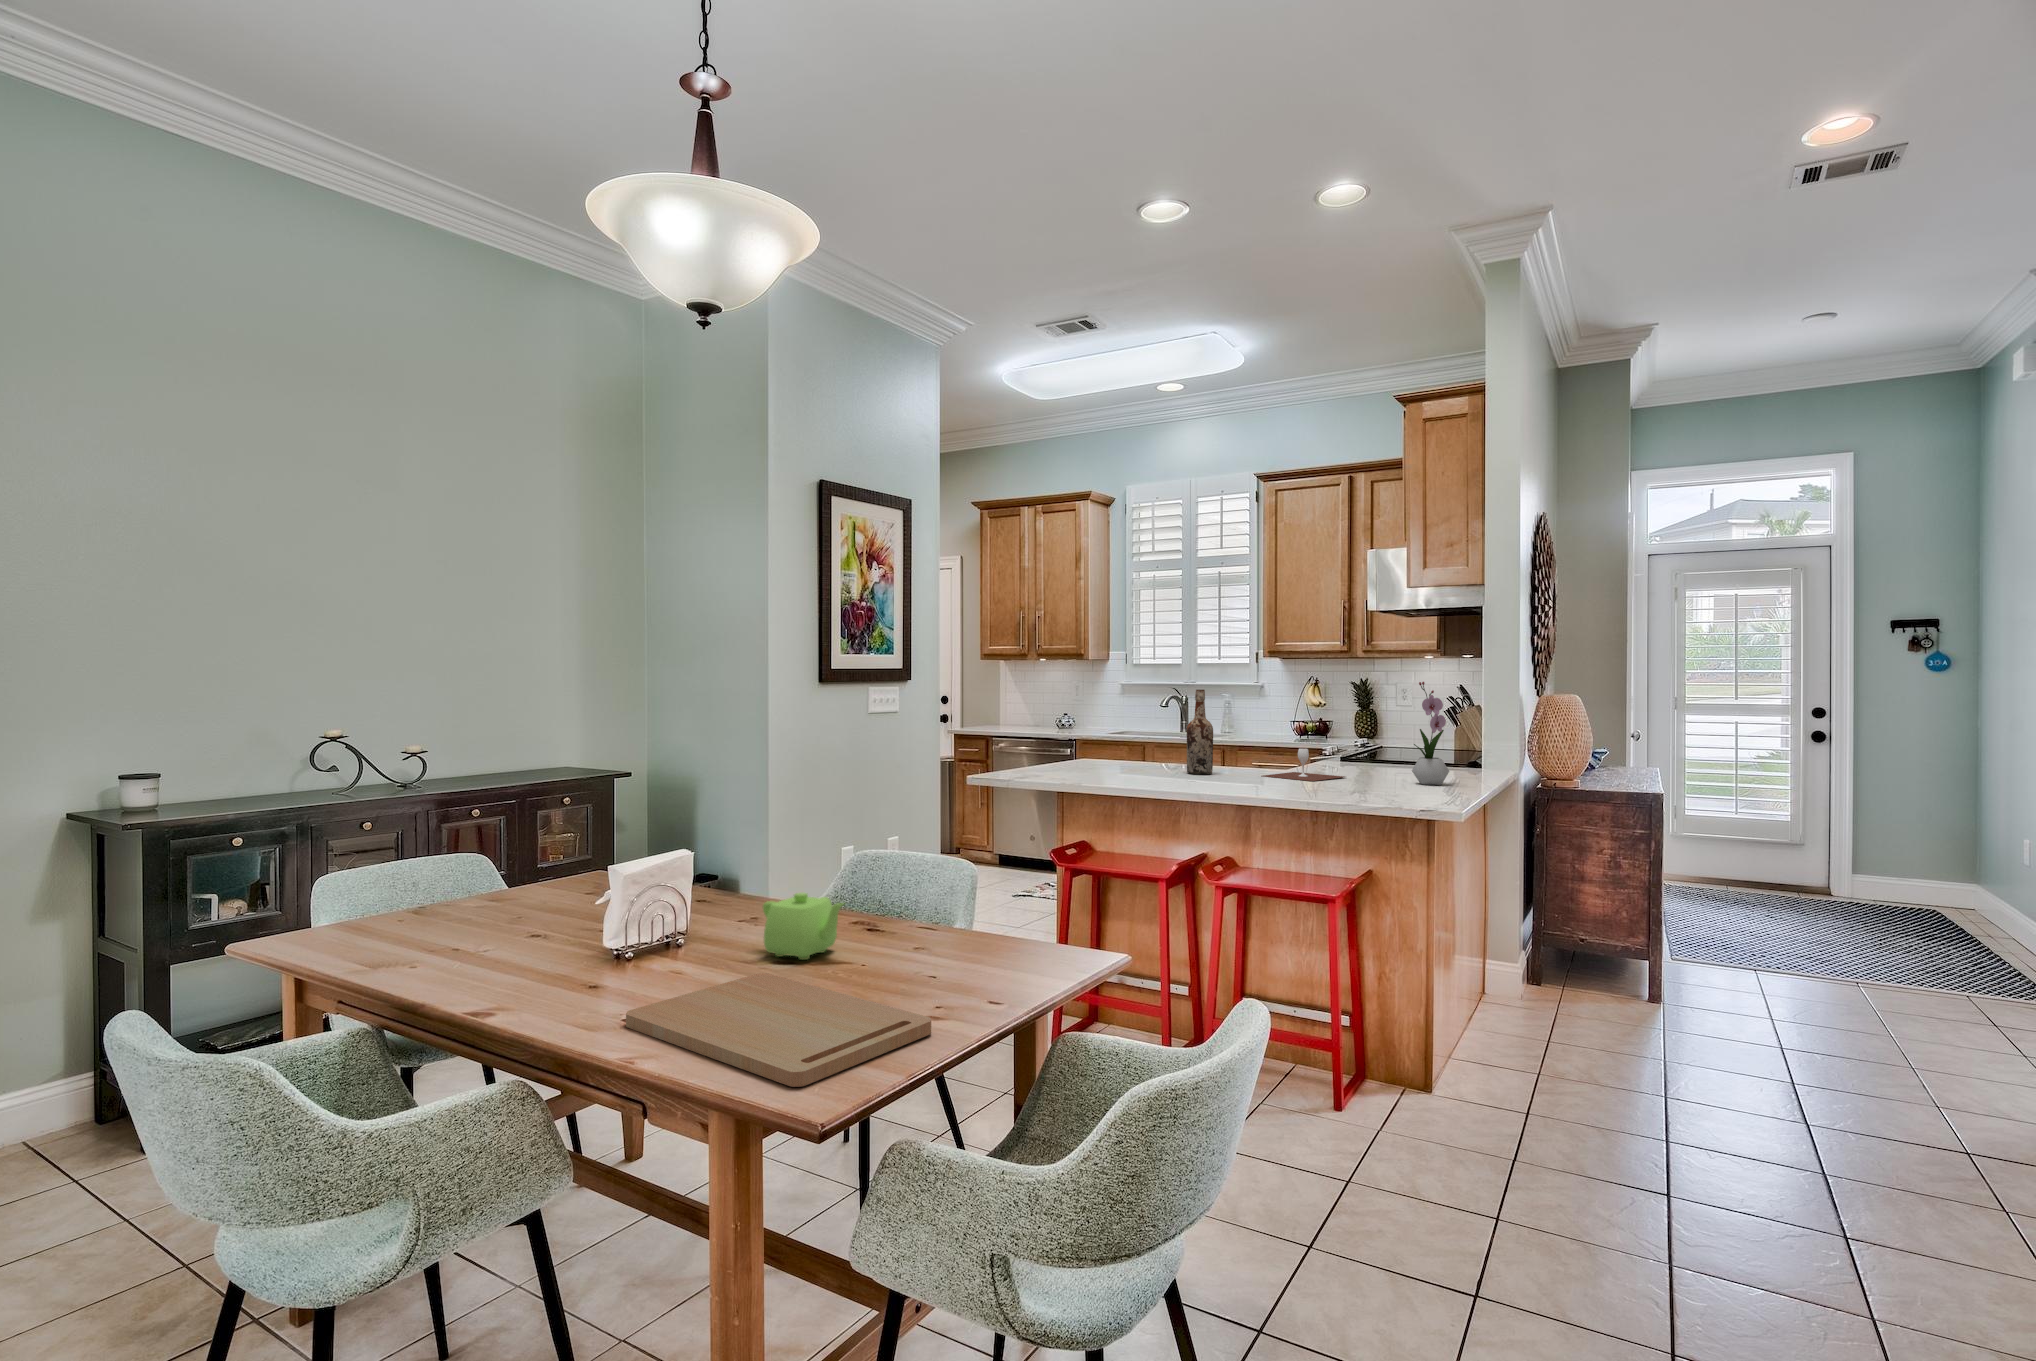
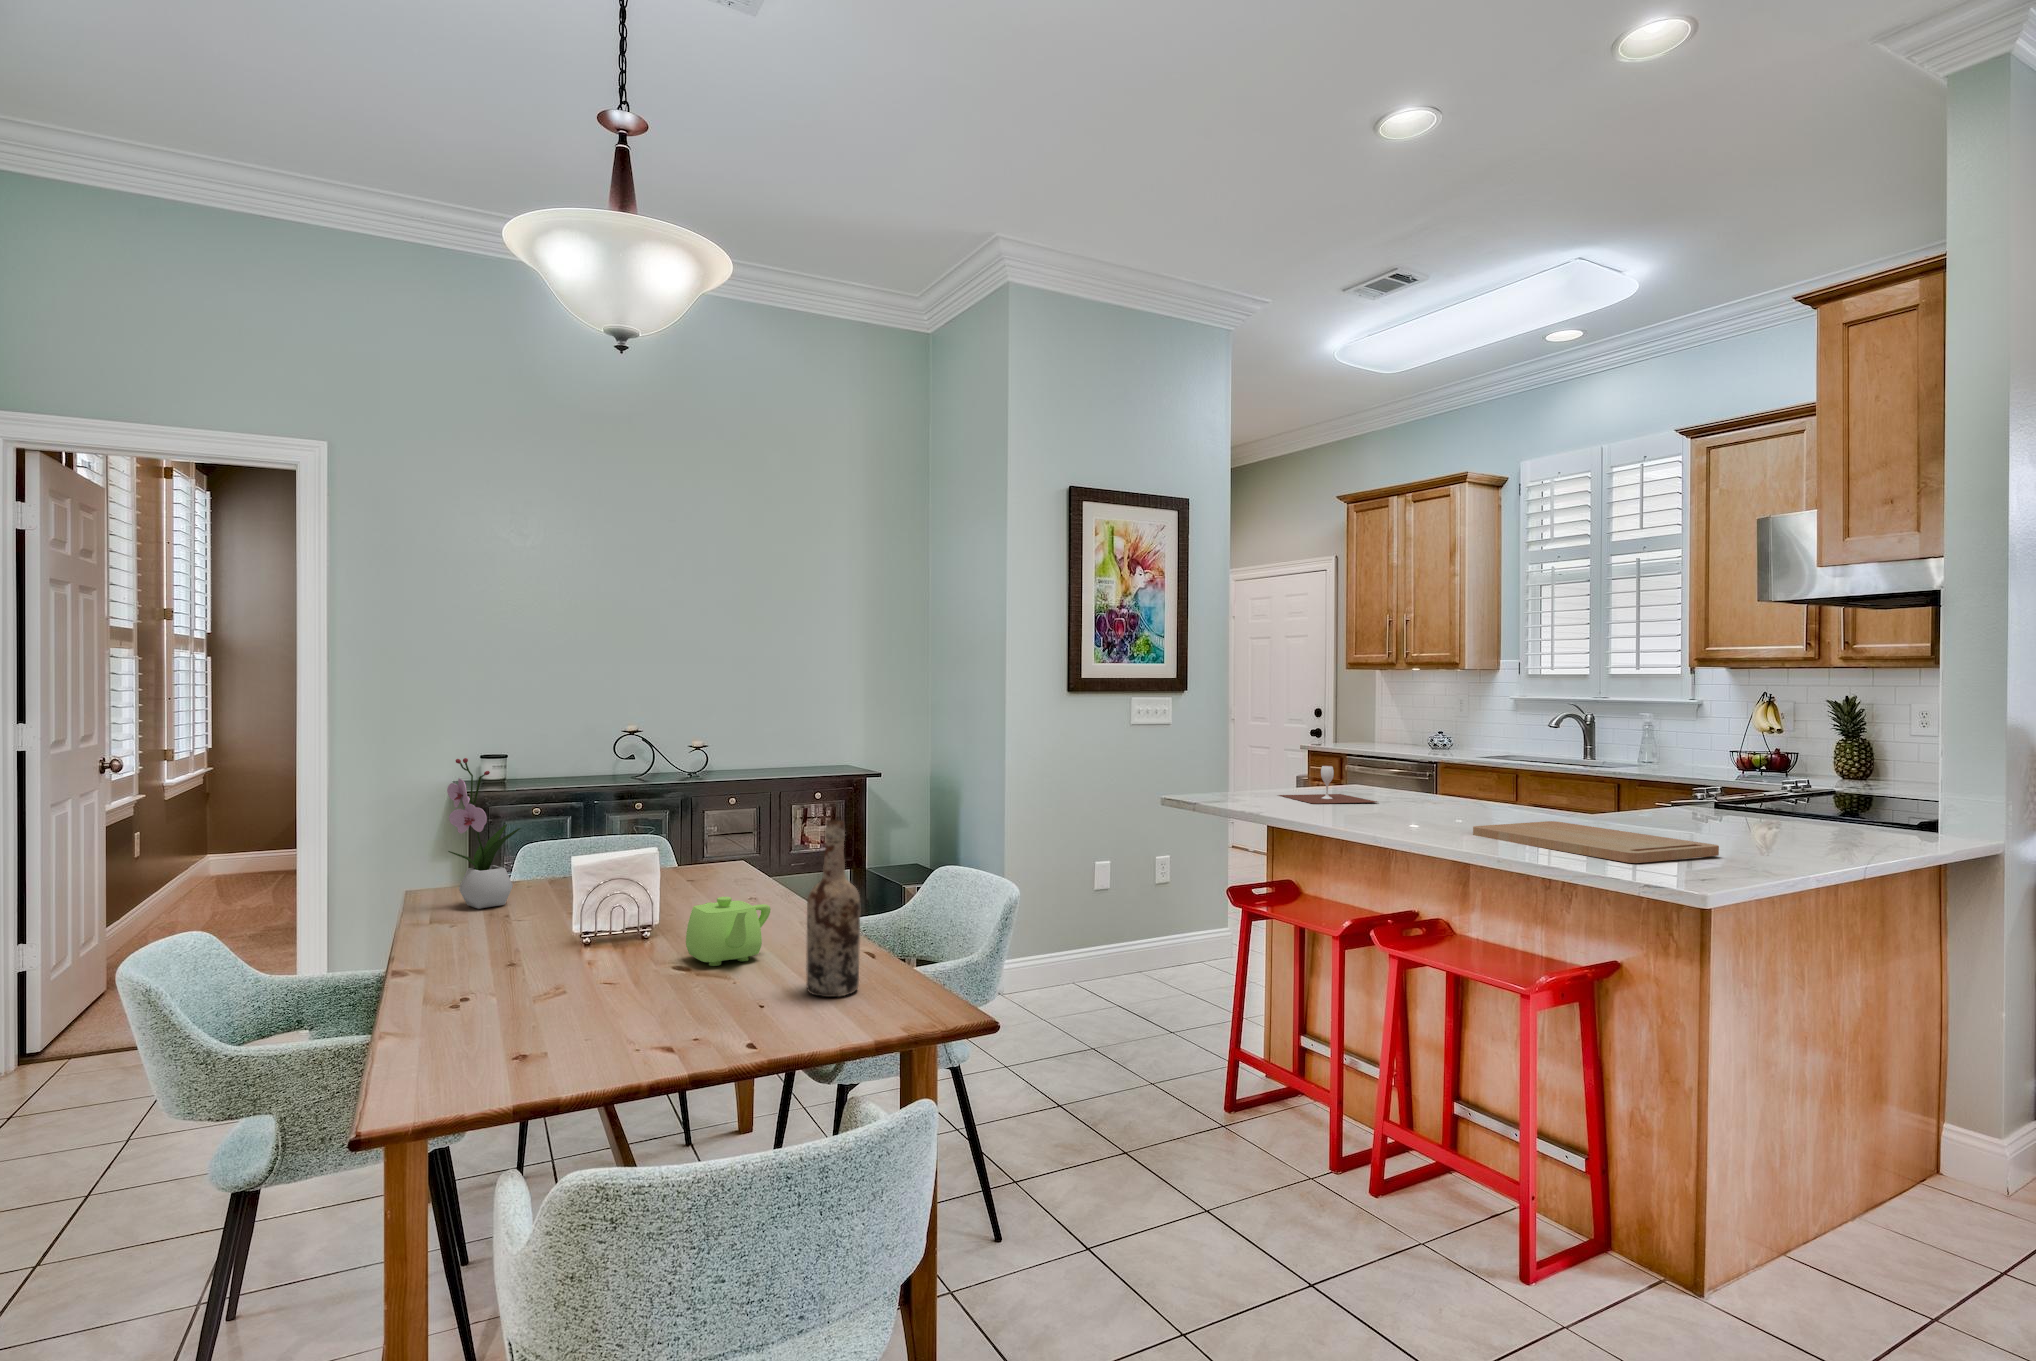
flower arrangement: present [1412,682,1449,785] -> present [447,758,521,909]
wine bottle: present [1187,690,1213,774] -> present [806,819,860,997]
wine glass: present [1263,748,1345,781] -> present [1279,766,1377,804]
cutting board: present [626,973,931,1087] -> present [1473,821,1719,863]

